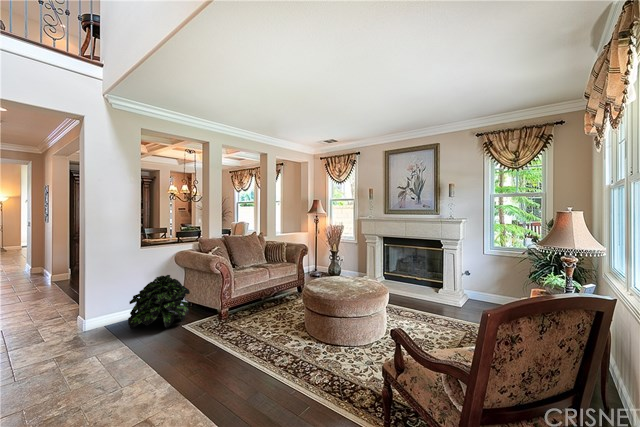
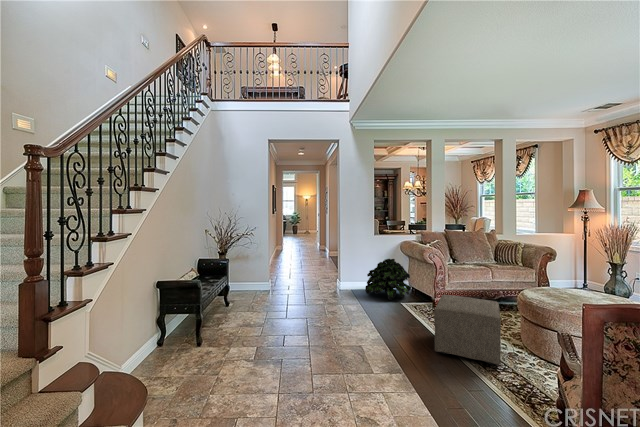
ottoman: none [242,303,307,380] -> present [434,295,501,365]

